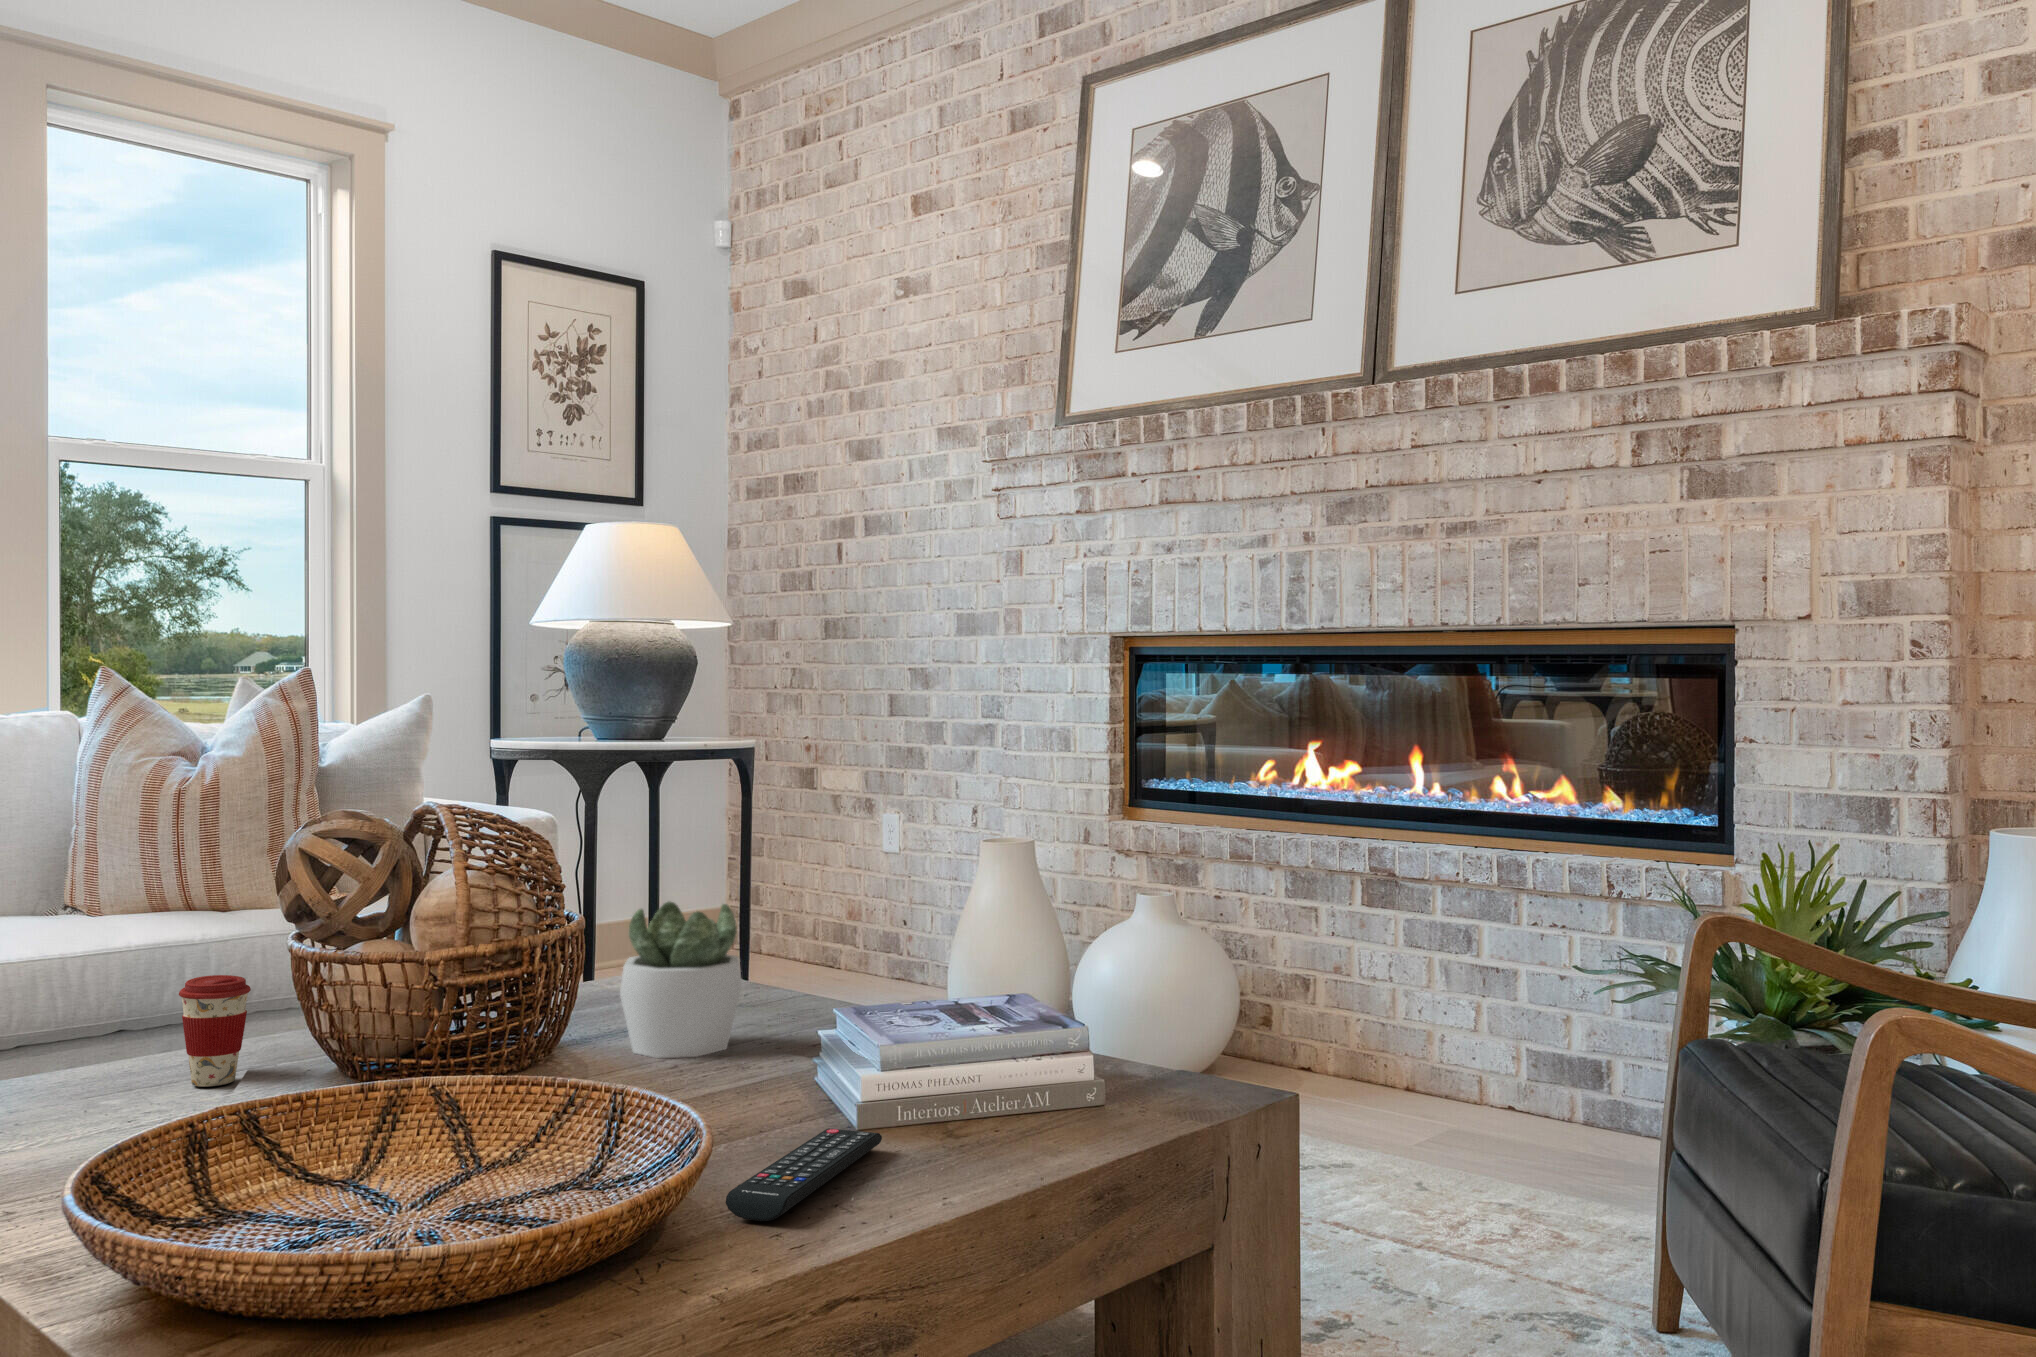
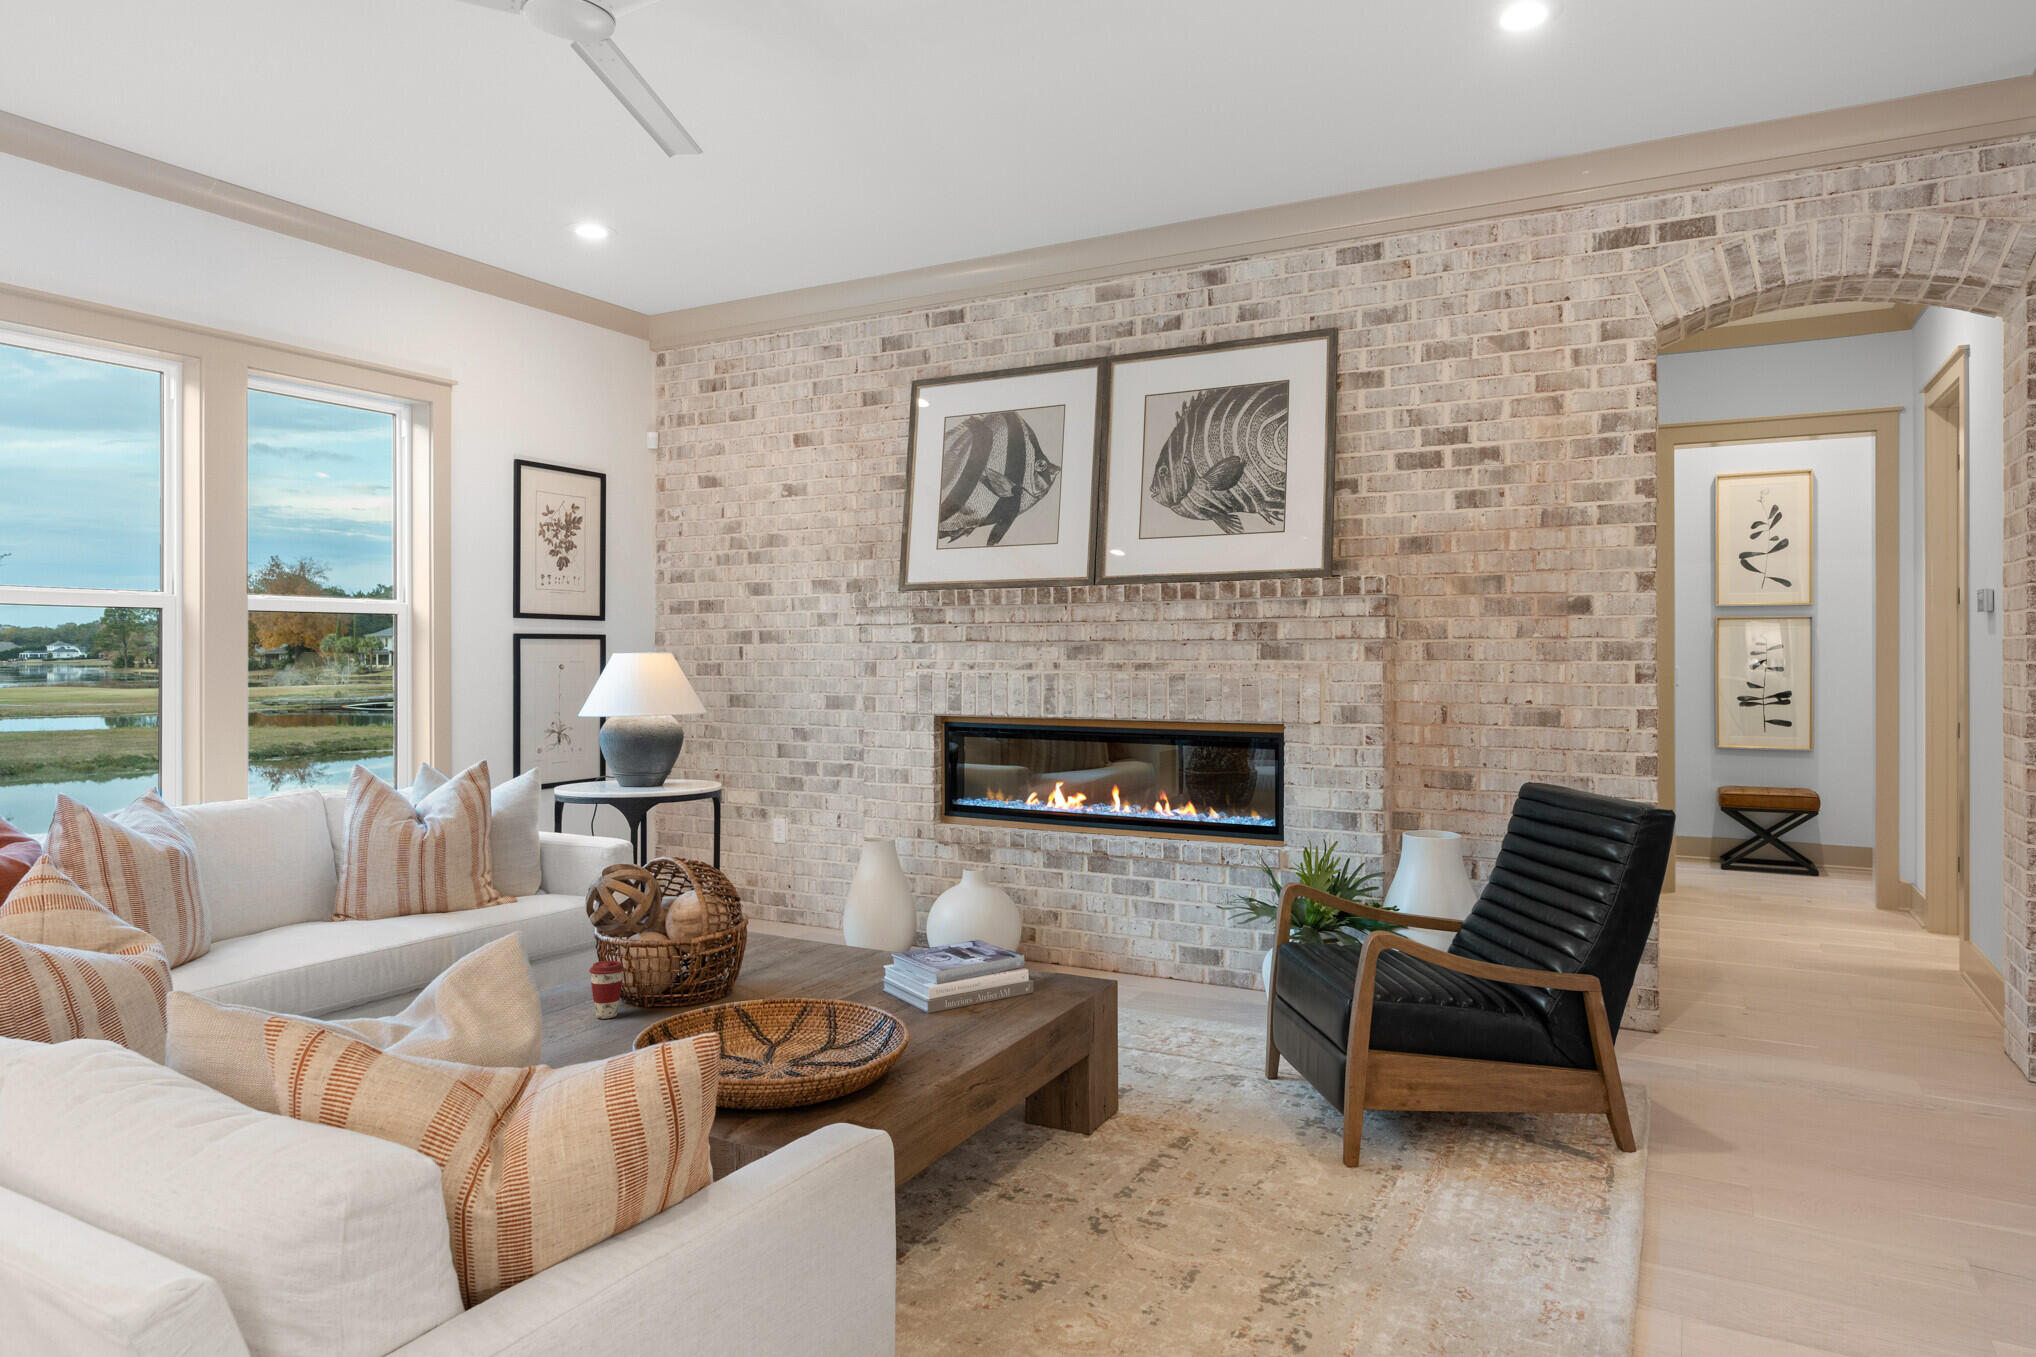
succulent plant: present [620,902,742,1058] -> none [795,907,858,987]
remote control: present [726,1128,882,1221] -> none [939,1013,974,1052]

